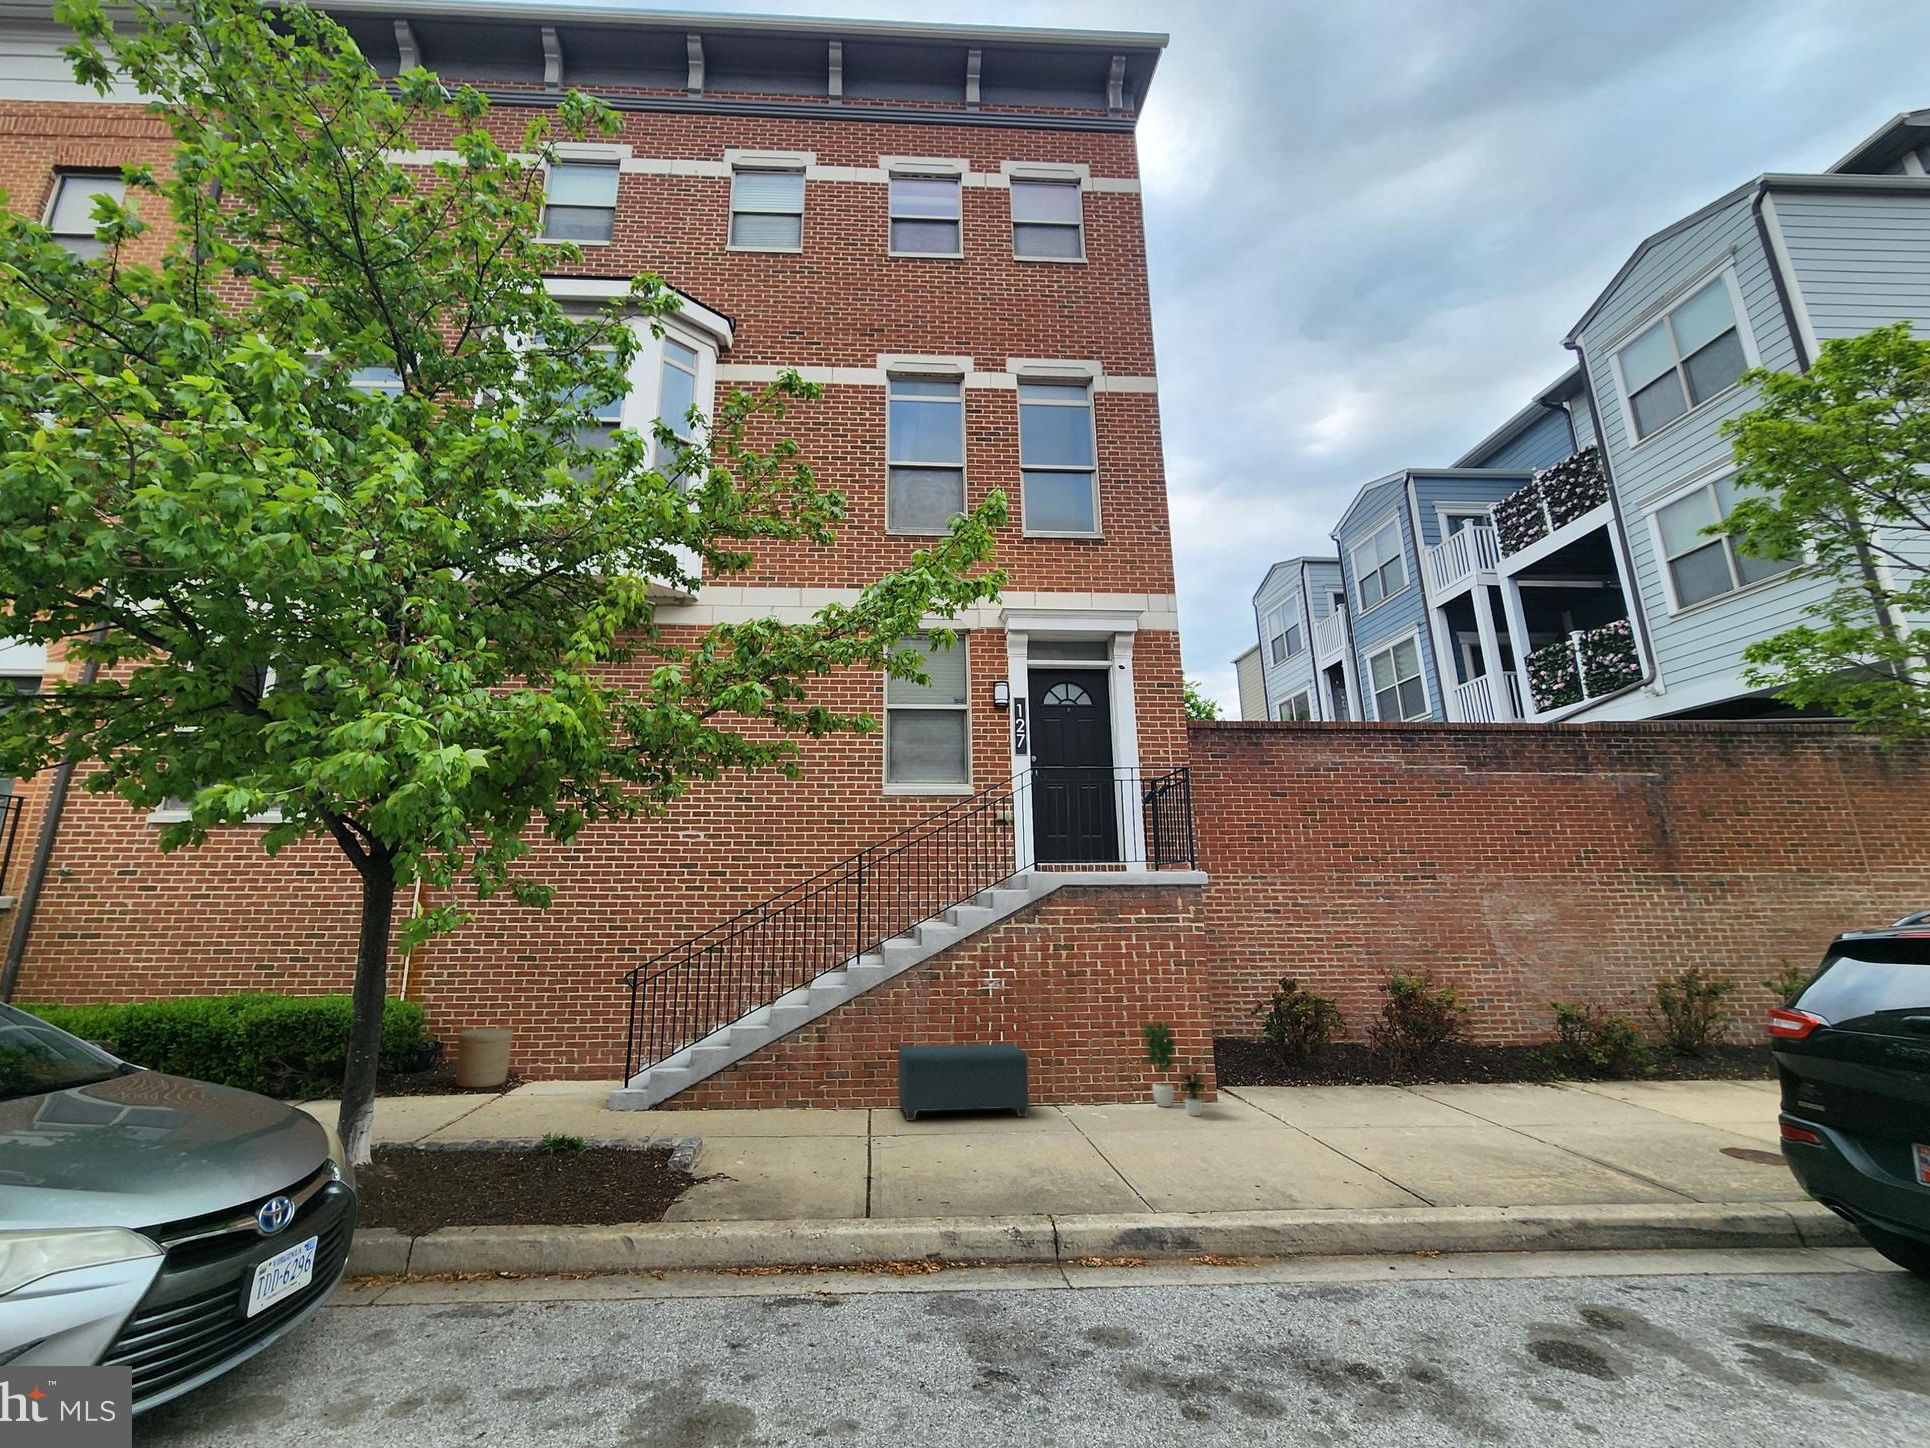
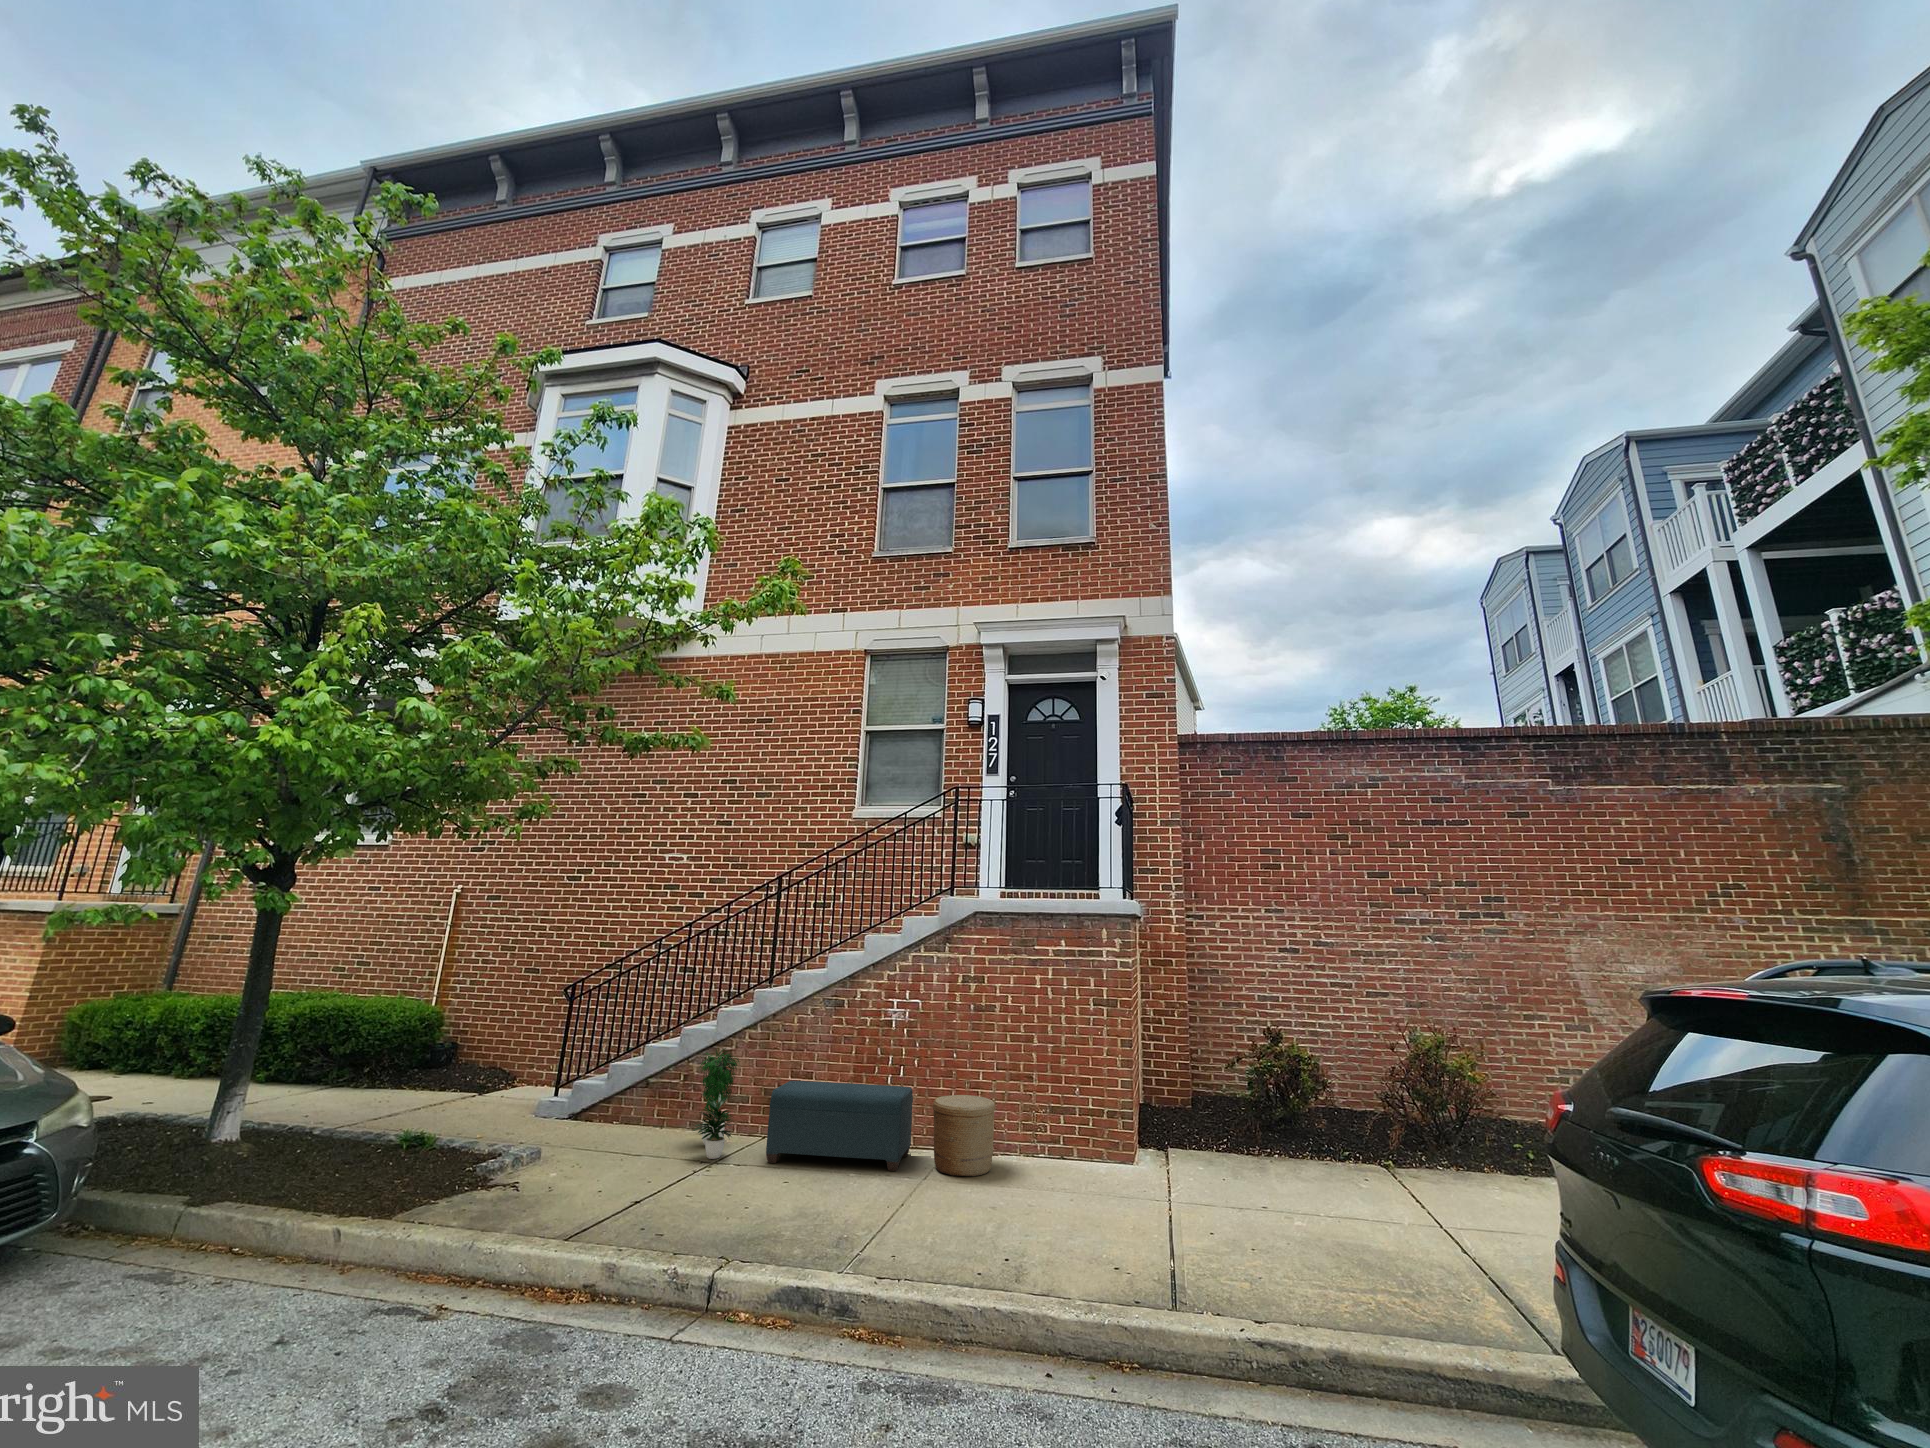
potted plant: present [1141,1019,1206,1116] -> present [693,1049,739,1159]
woven basket: present [456,1028,513,1088] -> present [933,1095,995,1176]

